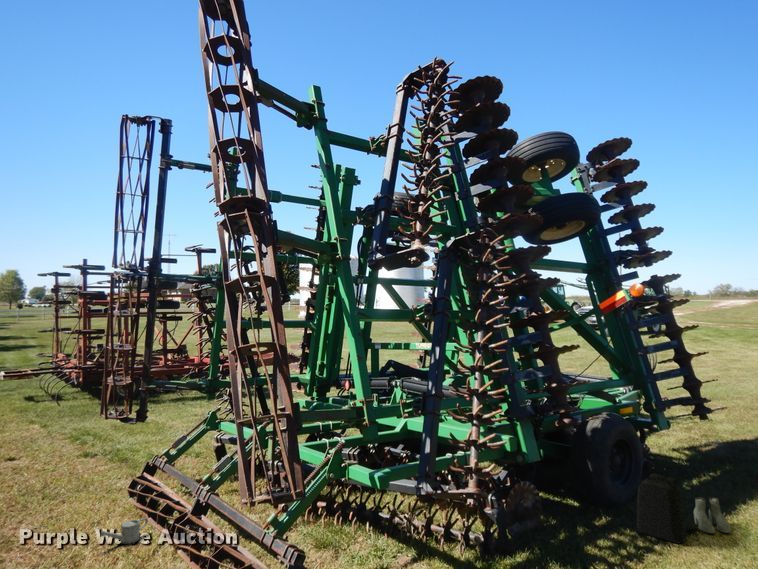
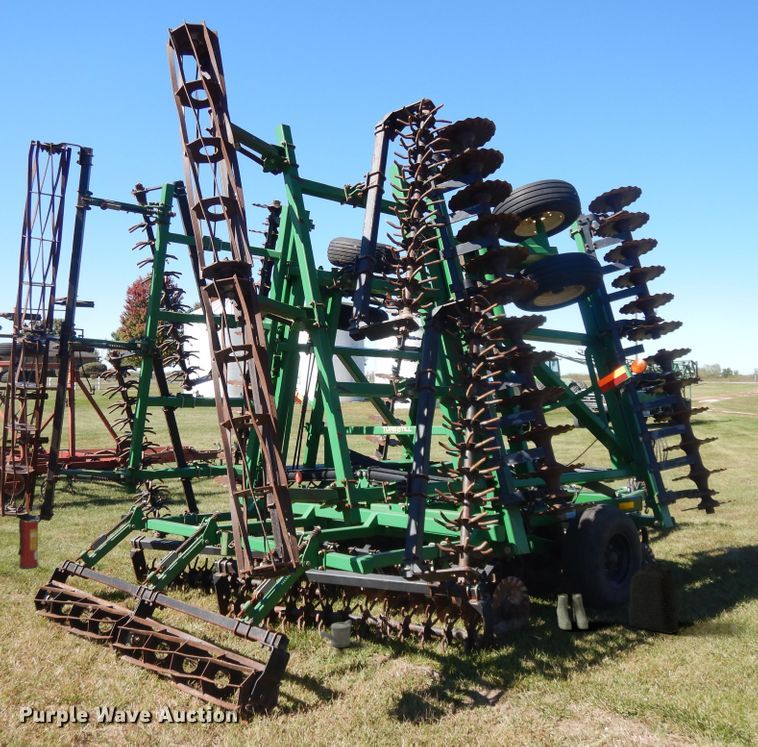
fire extinguisher: none [135,403,153,453] -> present [18,505,40,569]
boots: present [694,497,731,534] -> present [557,593,588,630]
watering can: present [101,518,147,544] -> present [321,620,352,648]

